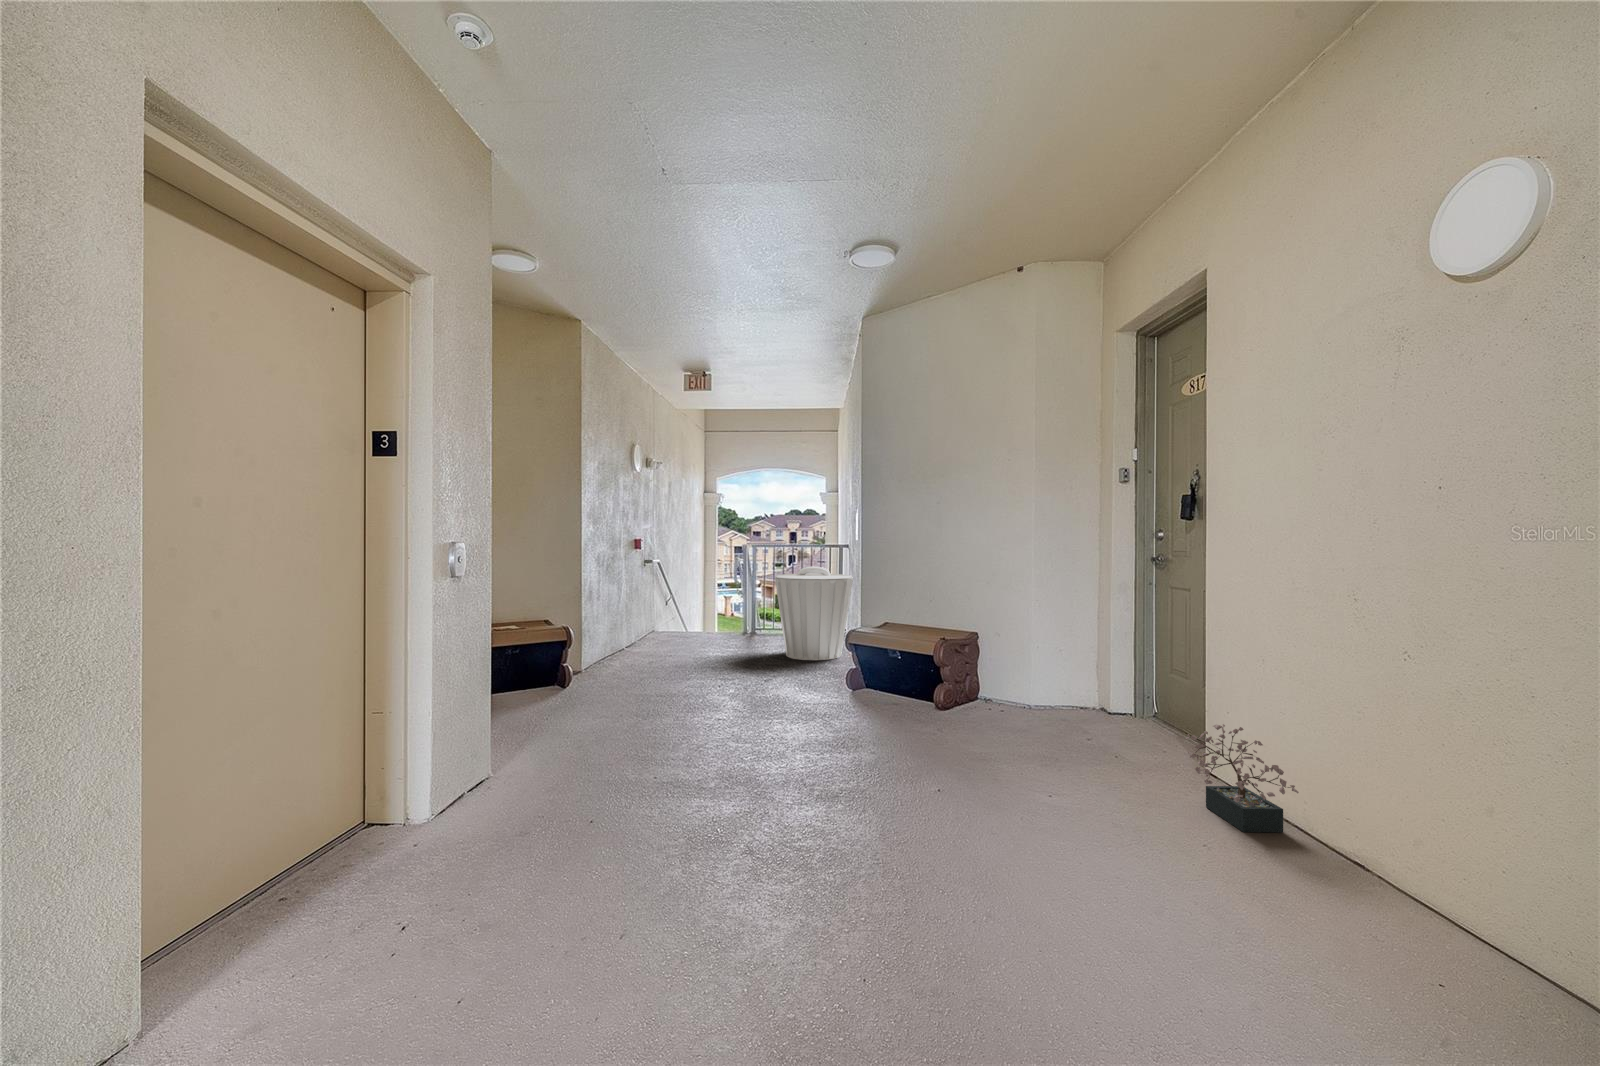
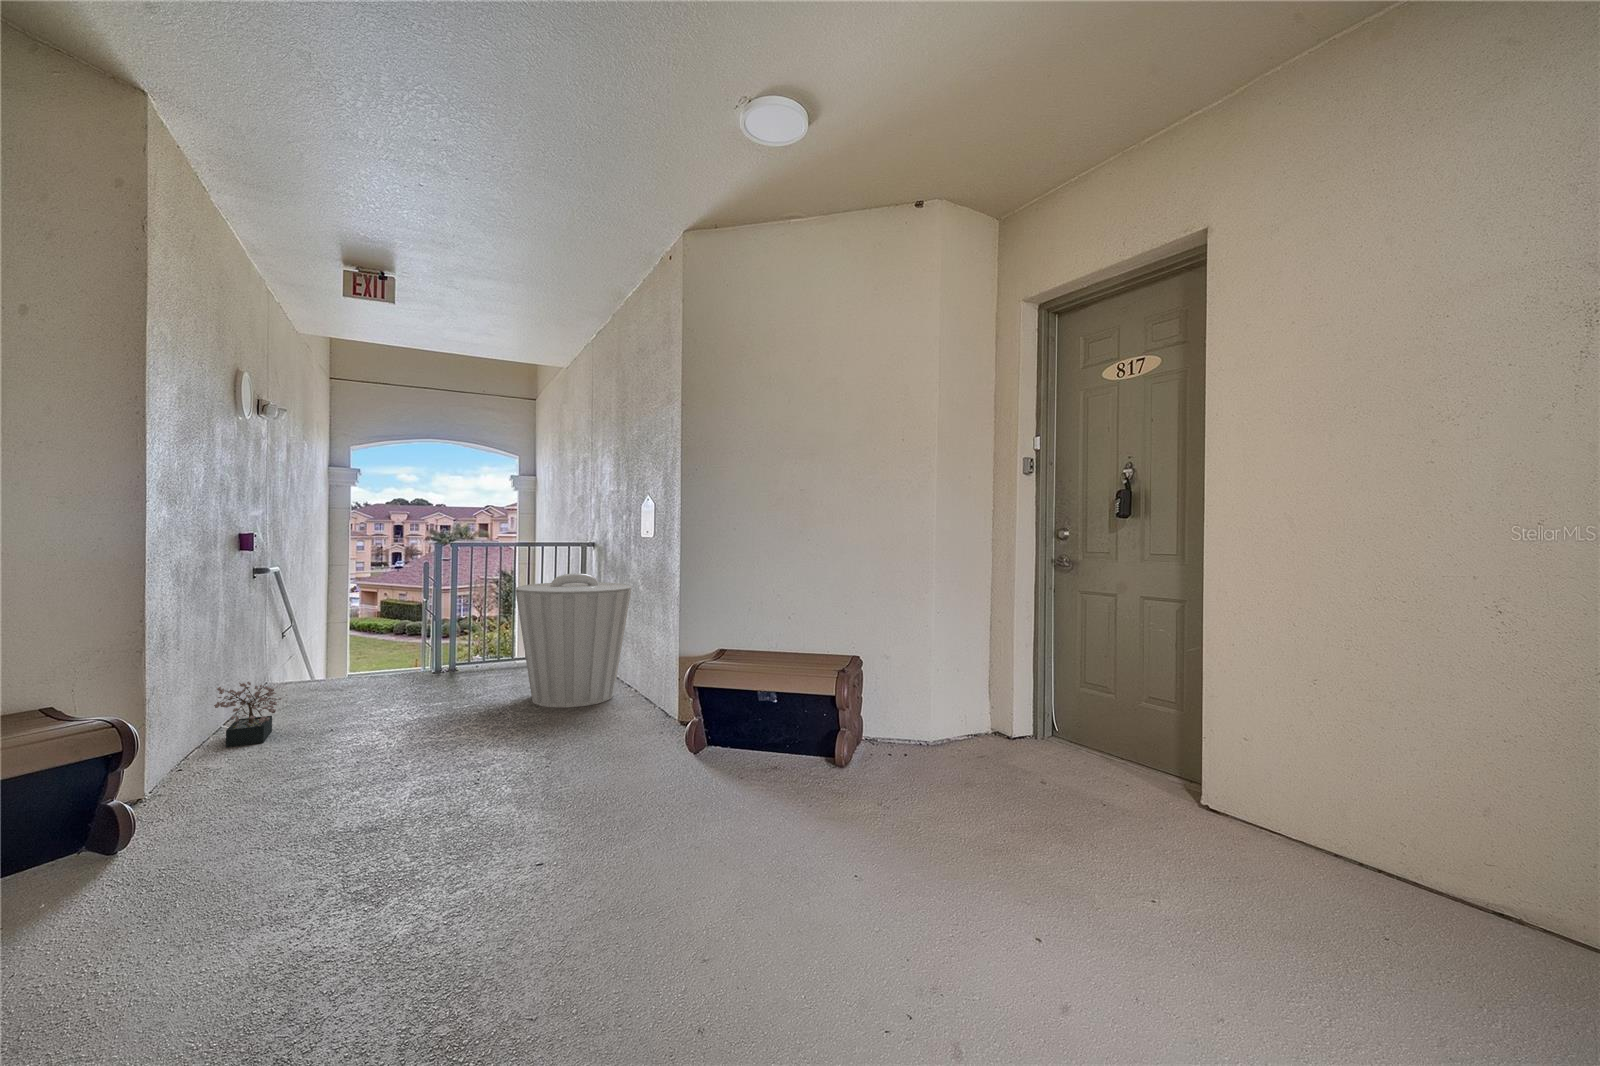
decorative plant: present [1186,724,1299,832] -> present [214,682,282,747]

